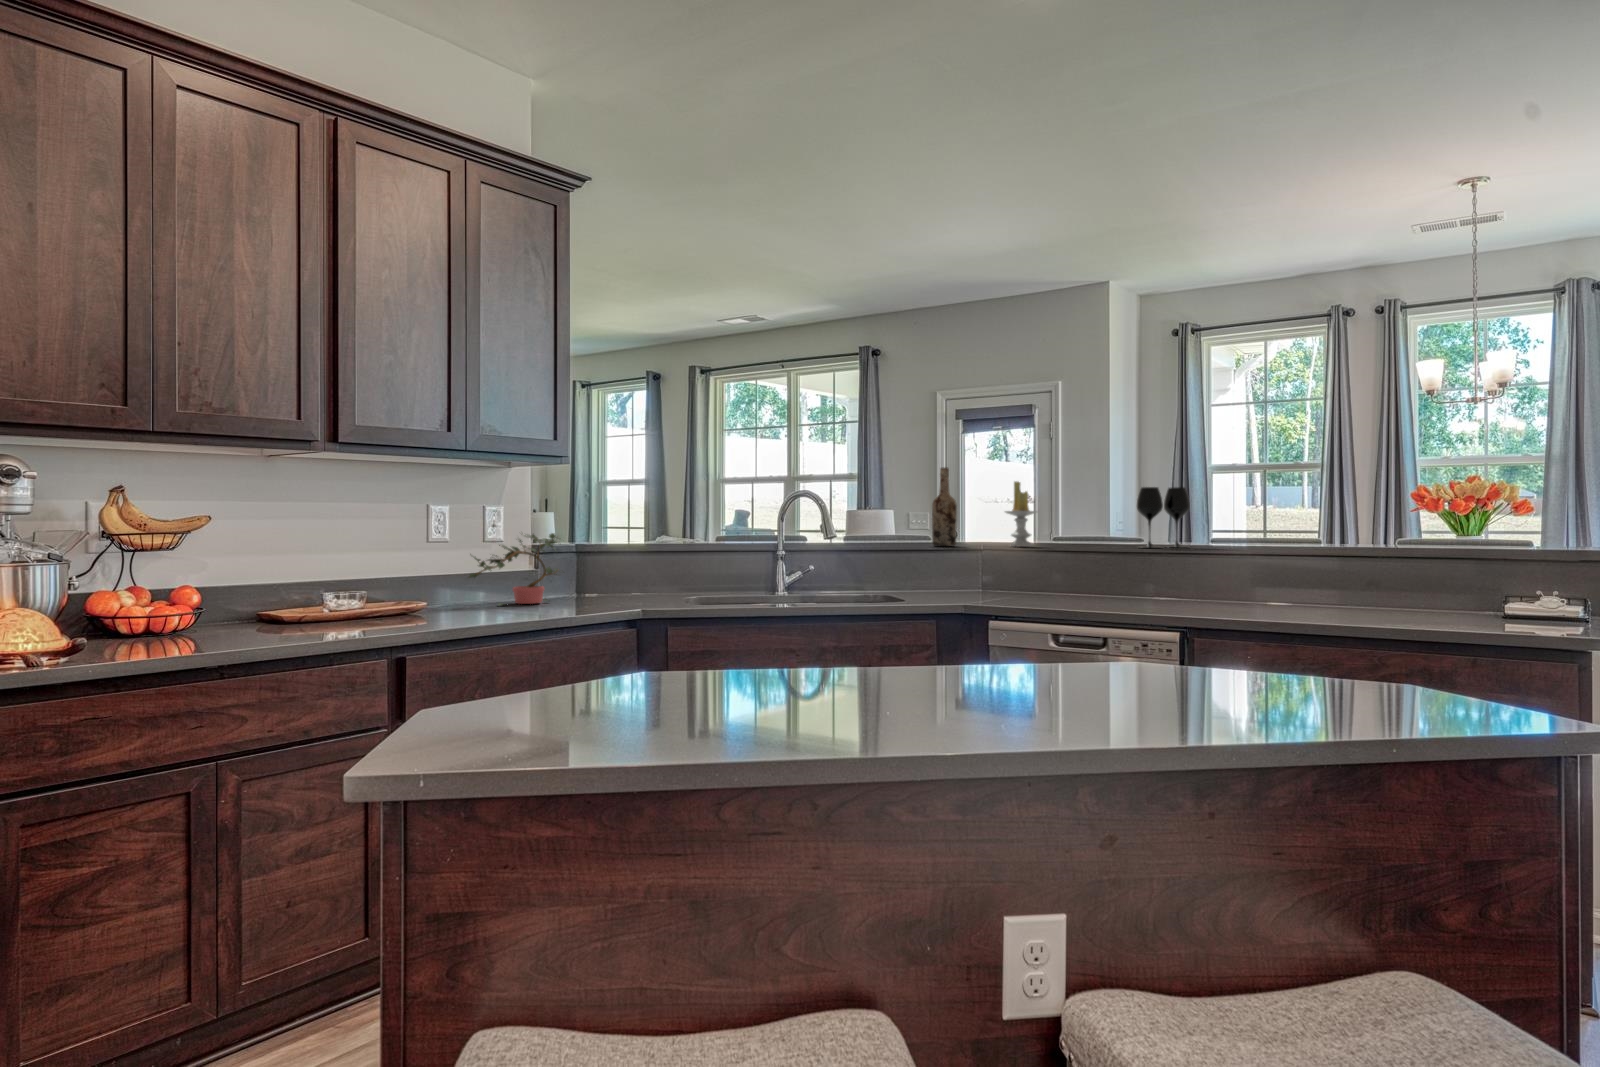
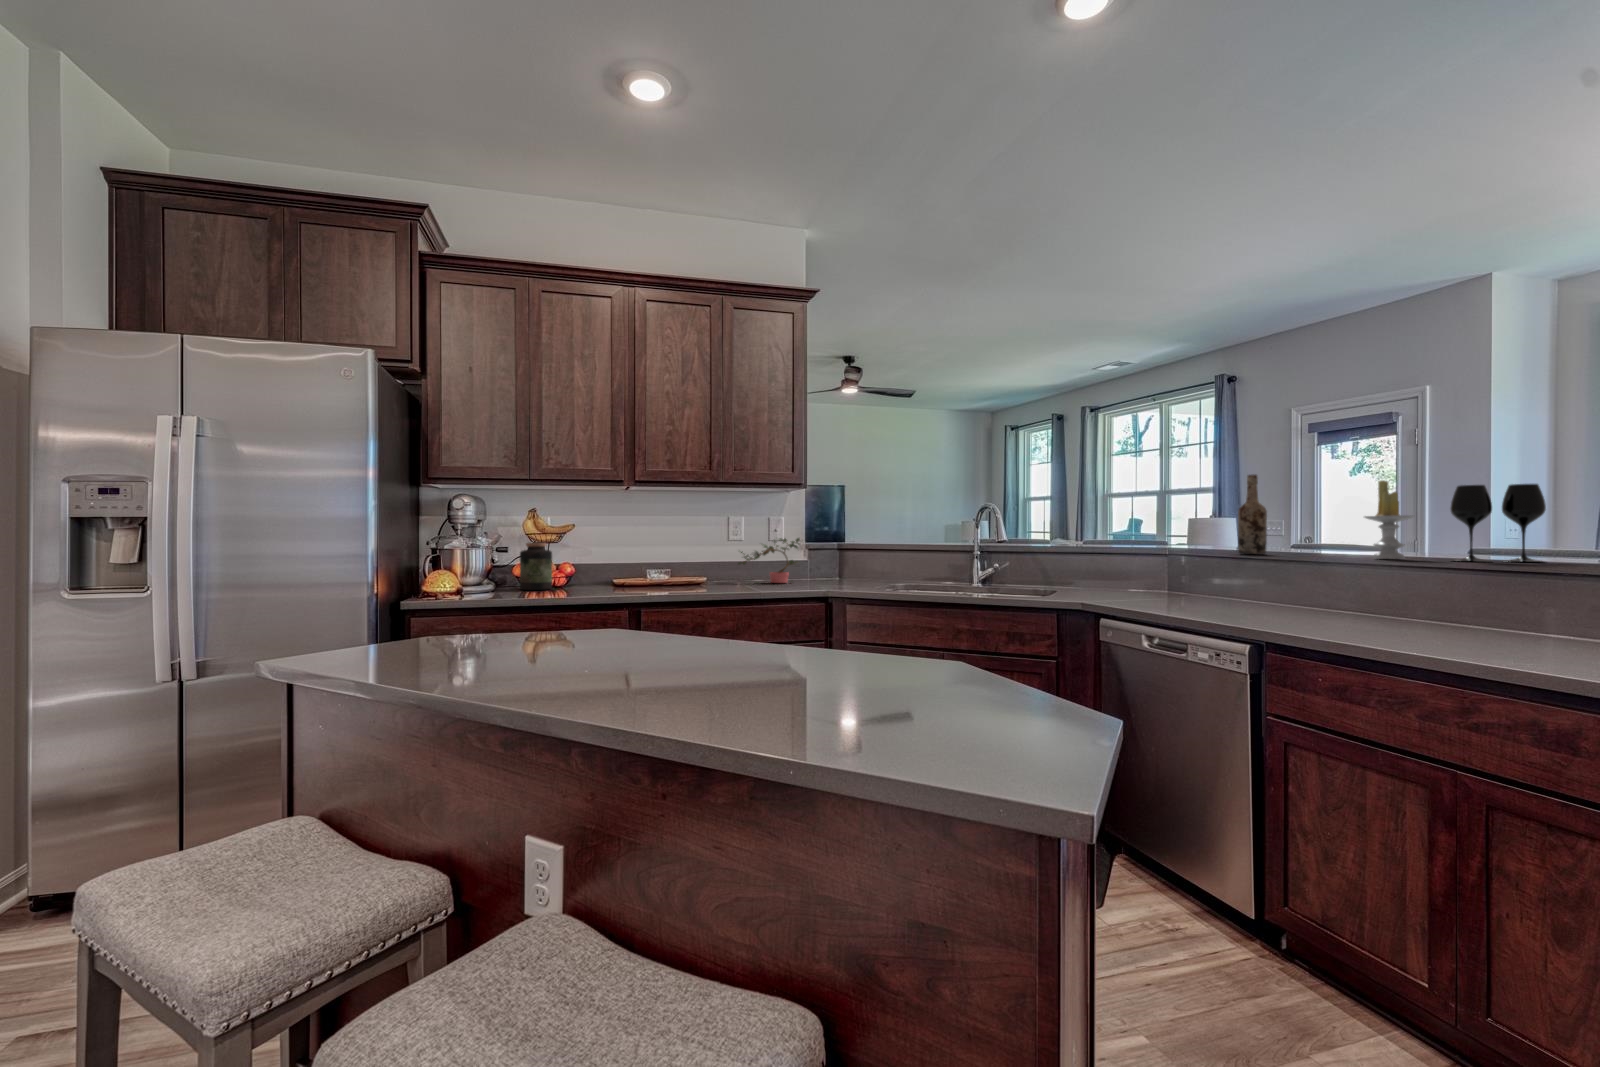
wine bottle: present [932,467,957,546] -> present [1238,475,1267,554]
candle: present [1005,481,1037,547] -> present [1365,480,1413,559]
wine glass: present [1137,487,1190,548] -> present [1450,484,1546,562]
jar: none [125,548,199,644] -> present [520,543,552,590]

